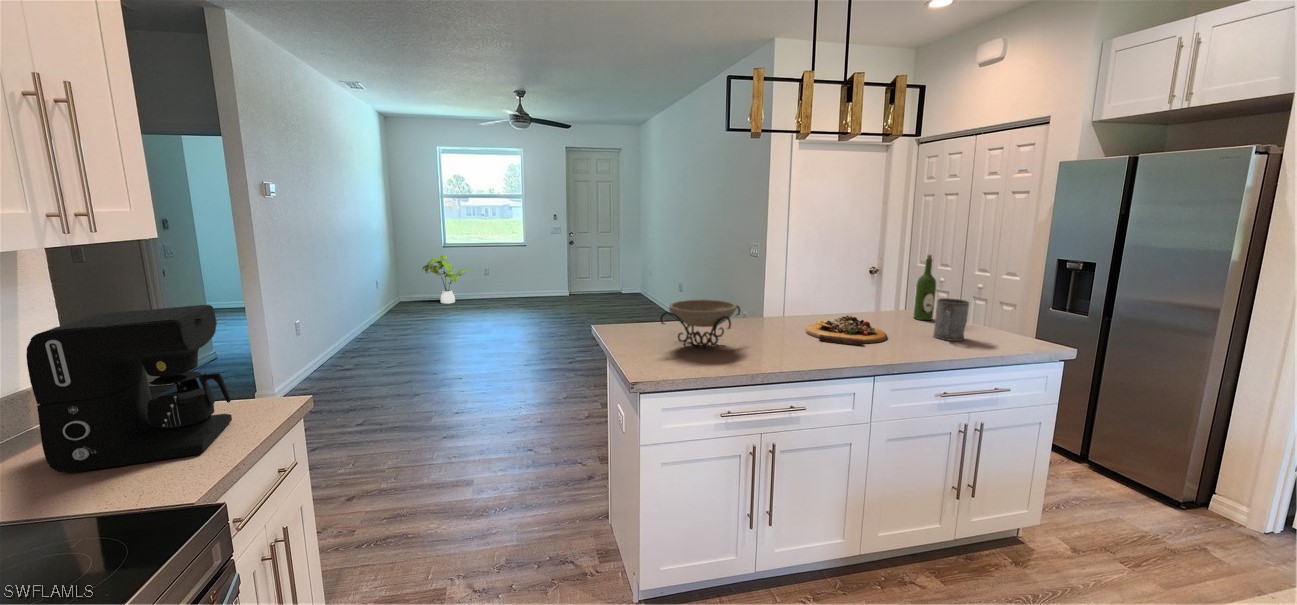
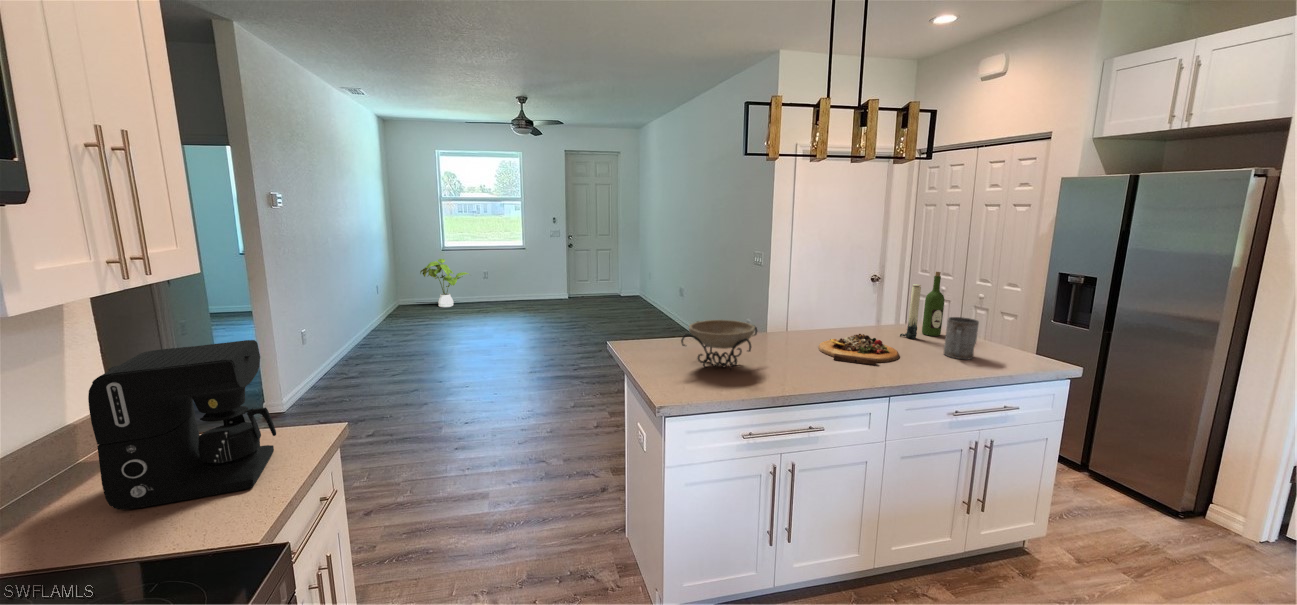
candle: none [890,267,912,323] -> present [900,284,921,339]

